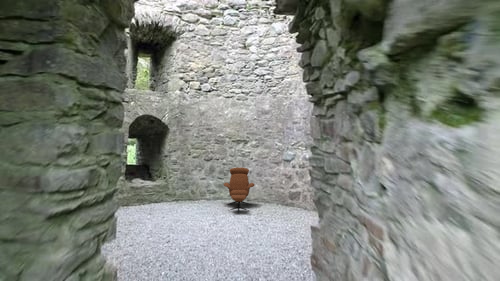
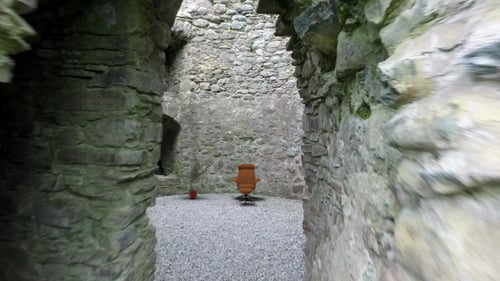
potted tree: none [164,161,201,206] -> present [177,157,210,199]

